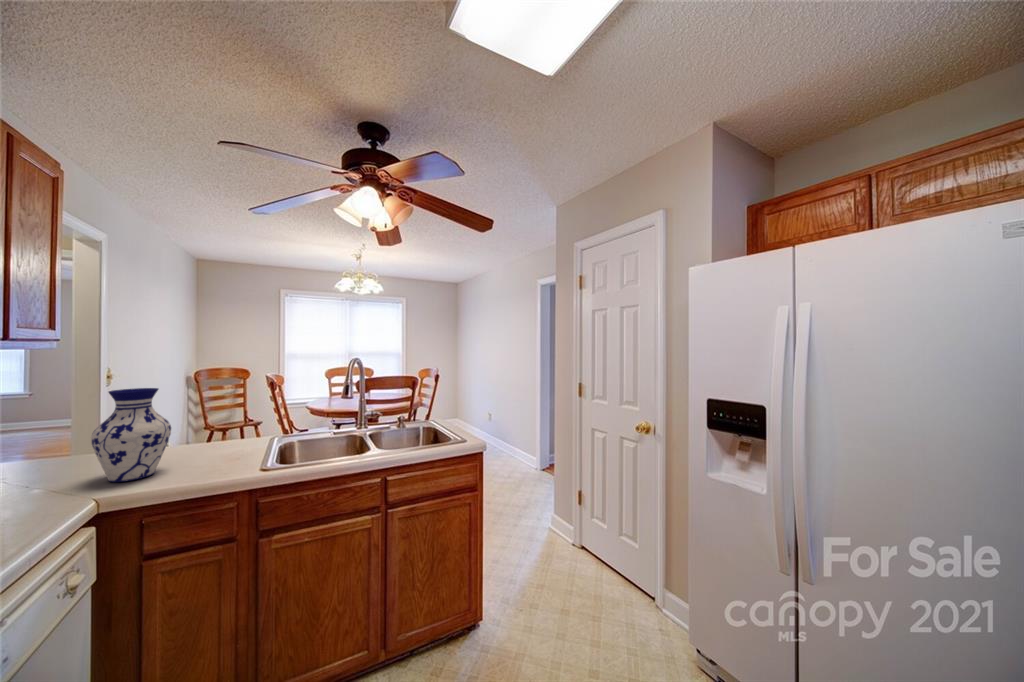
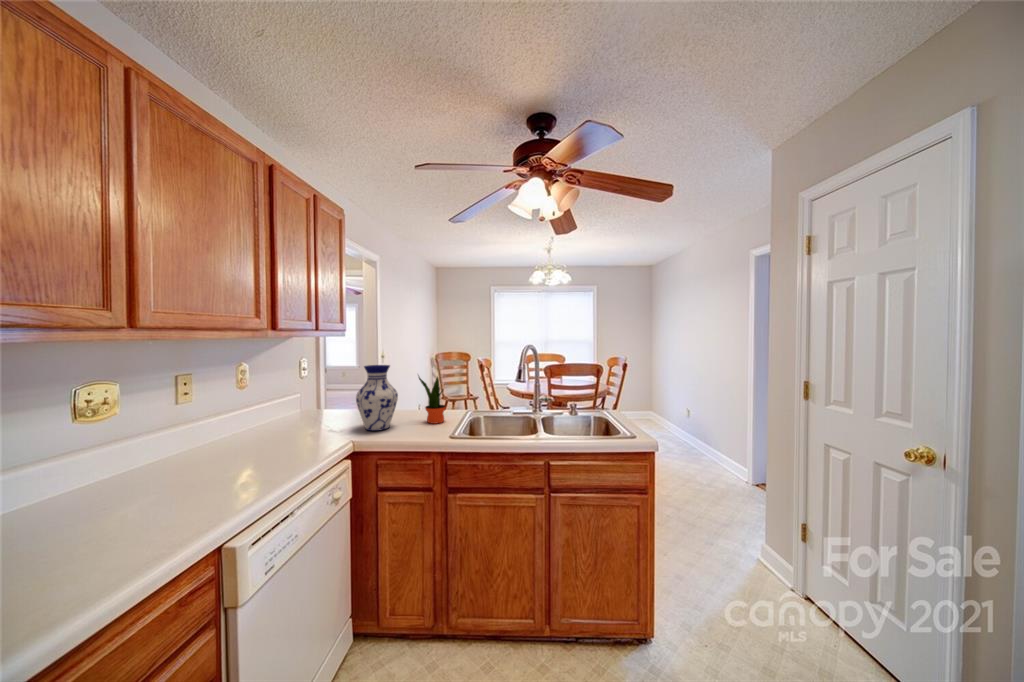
potted plant: none [203,396,247,458] -> present [419,377,446,424]

